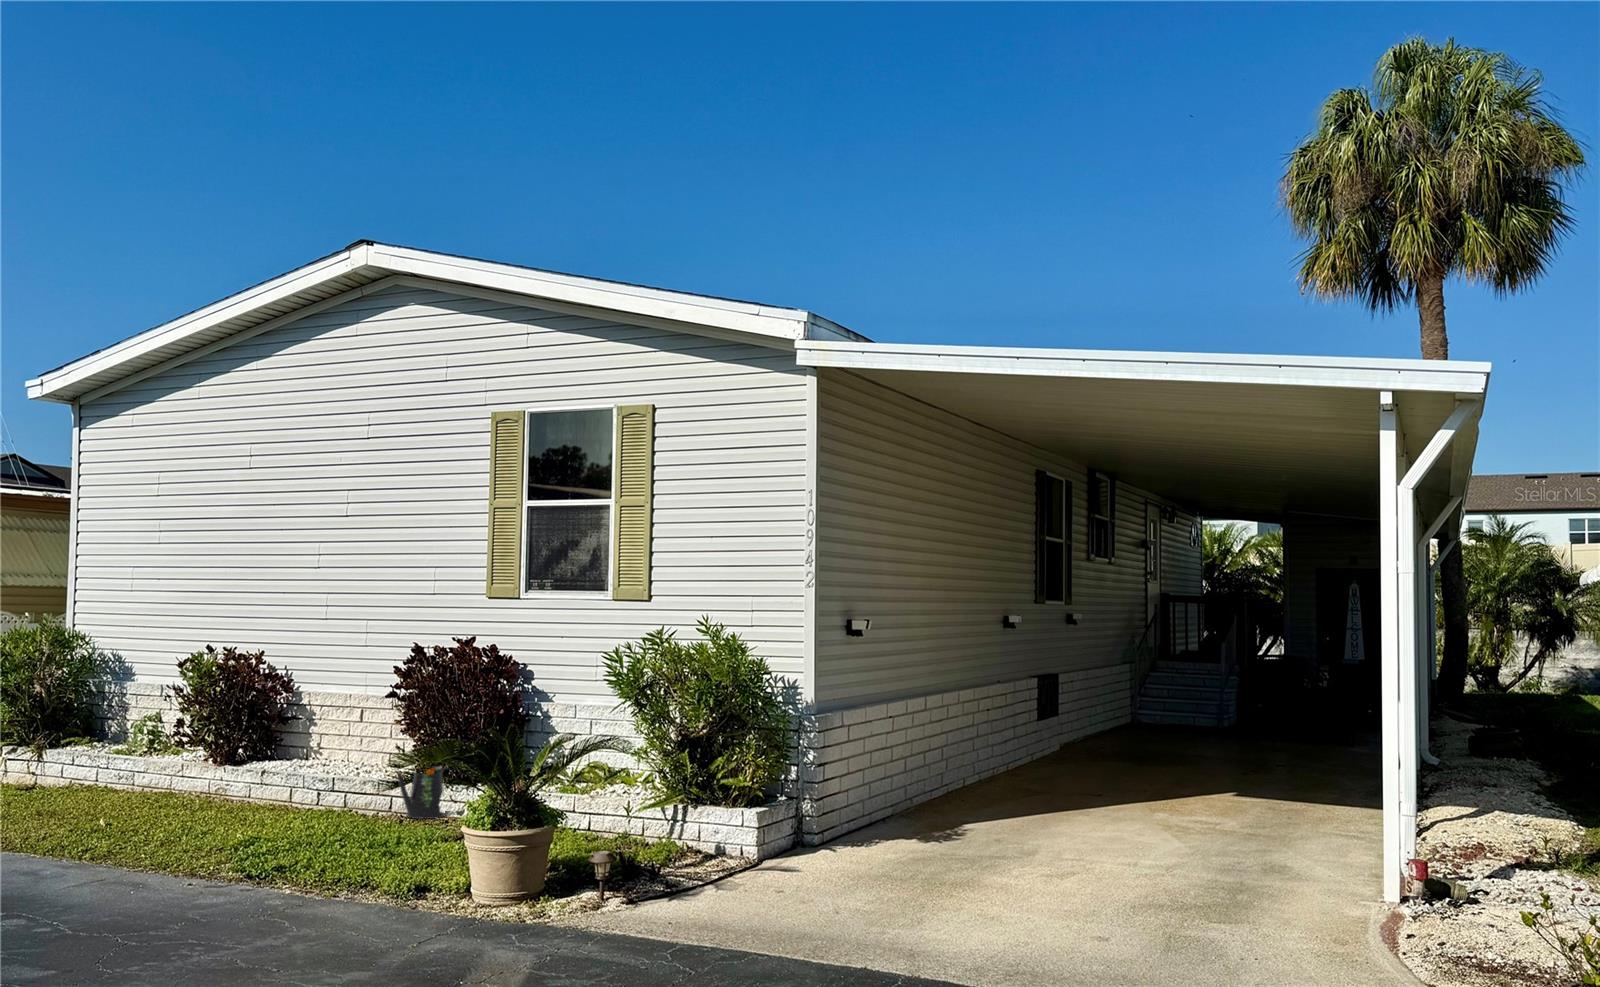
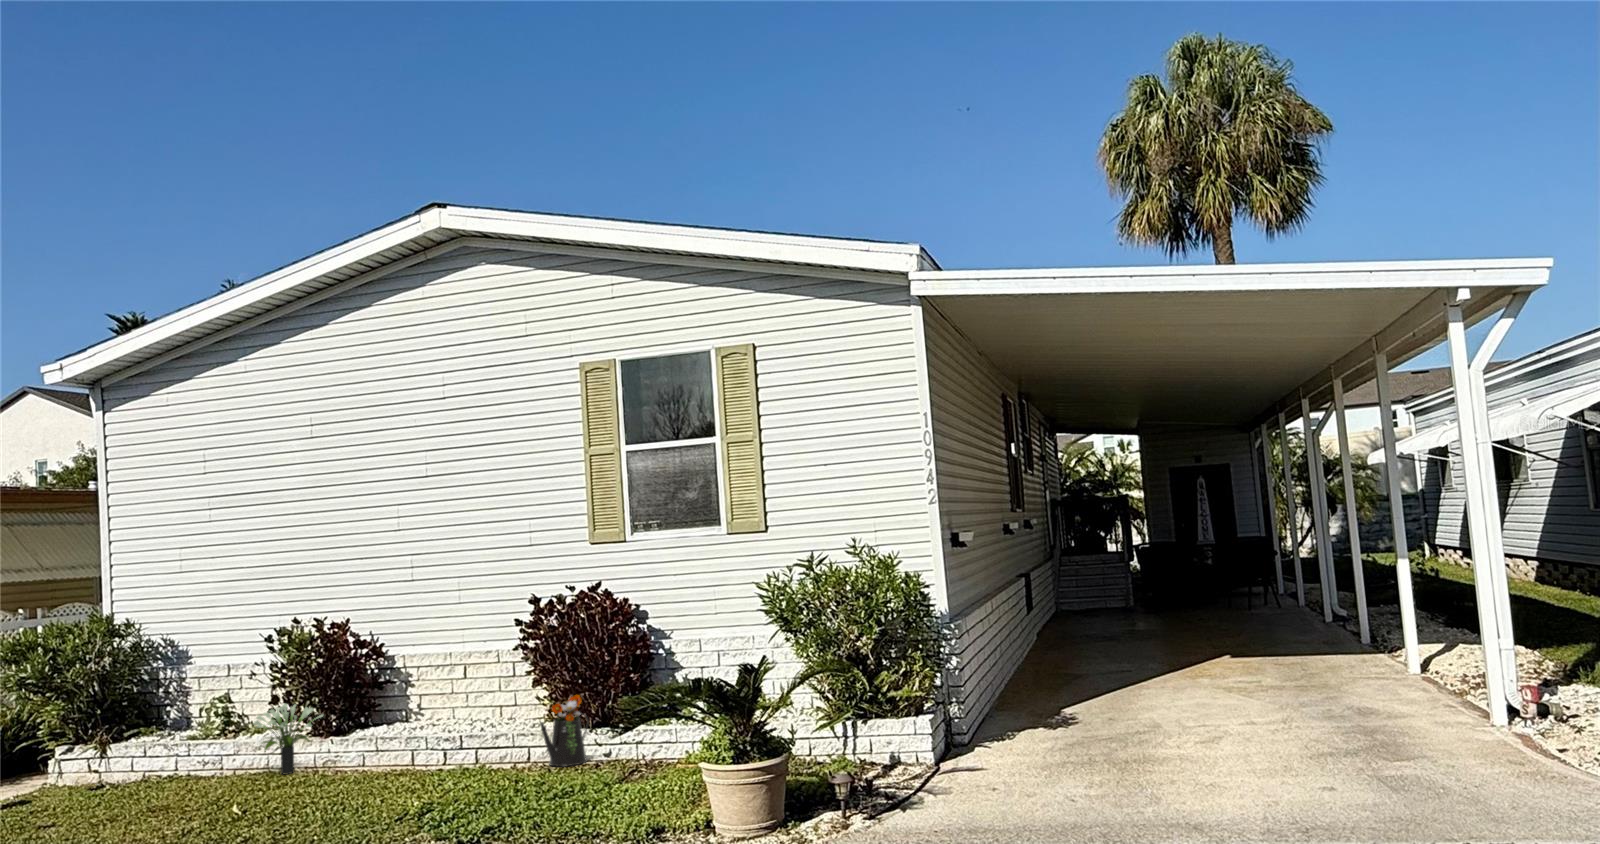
potted plant: none [153,727,222,796] -> present [253,704,323,774]

